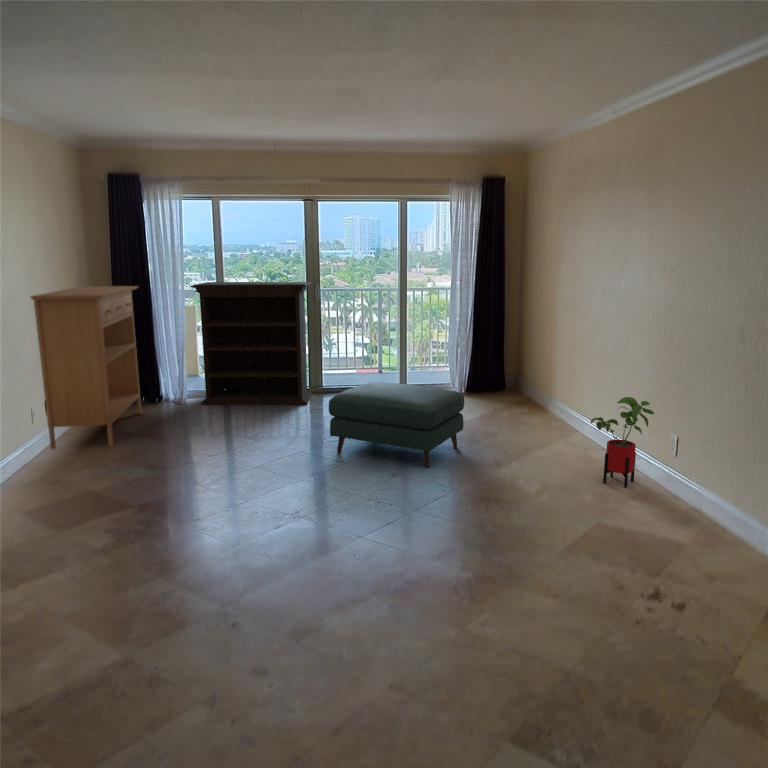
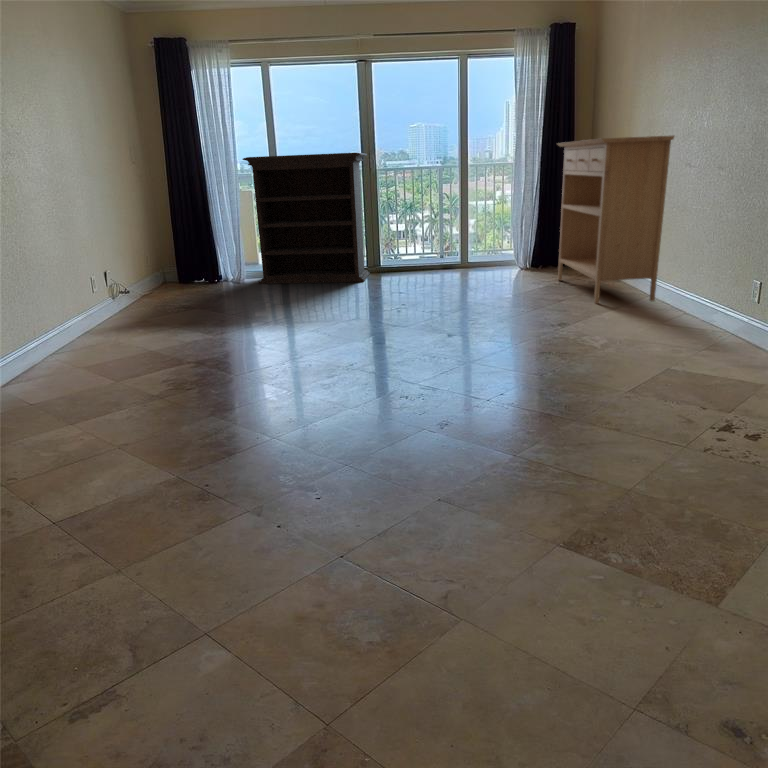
console table: present [31,286,142,449] -> present [557,136,674,304]
ottoman: present [329,382,464,468] -> none [382,246,525,328]
house plant: present [591,397,654,488] -> none [664,239,737,342]

